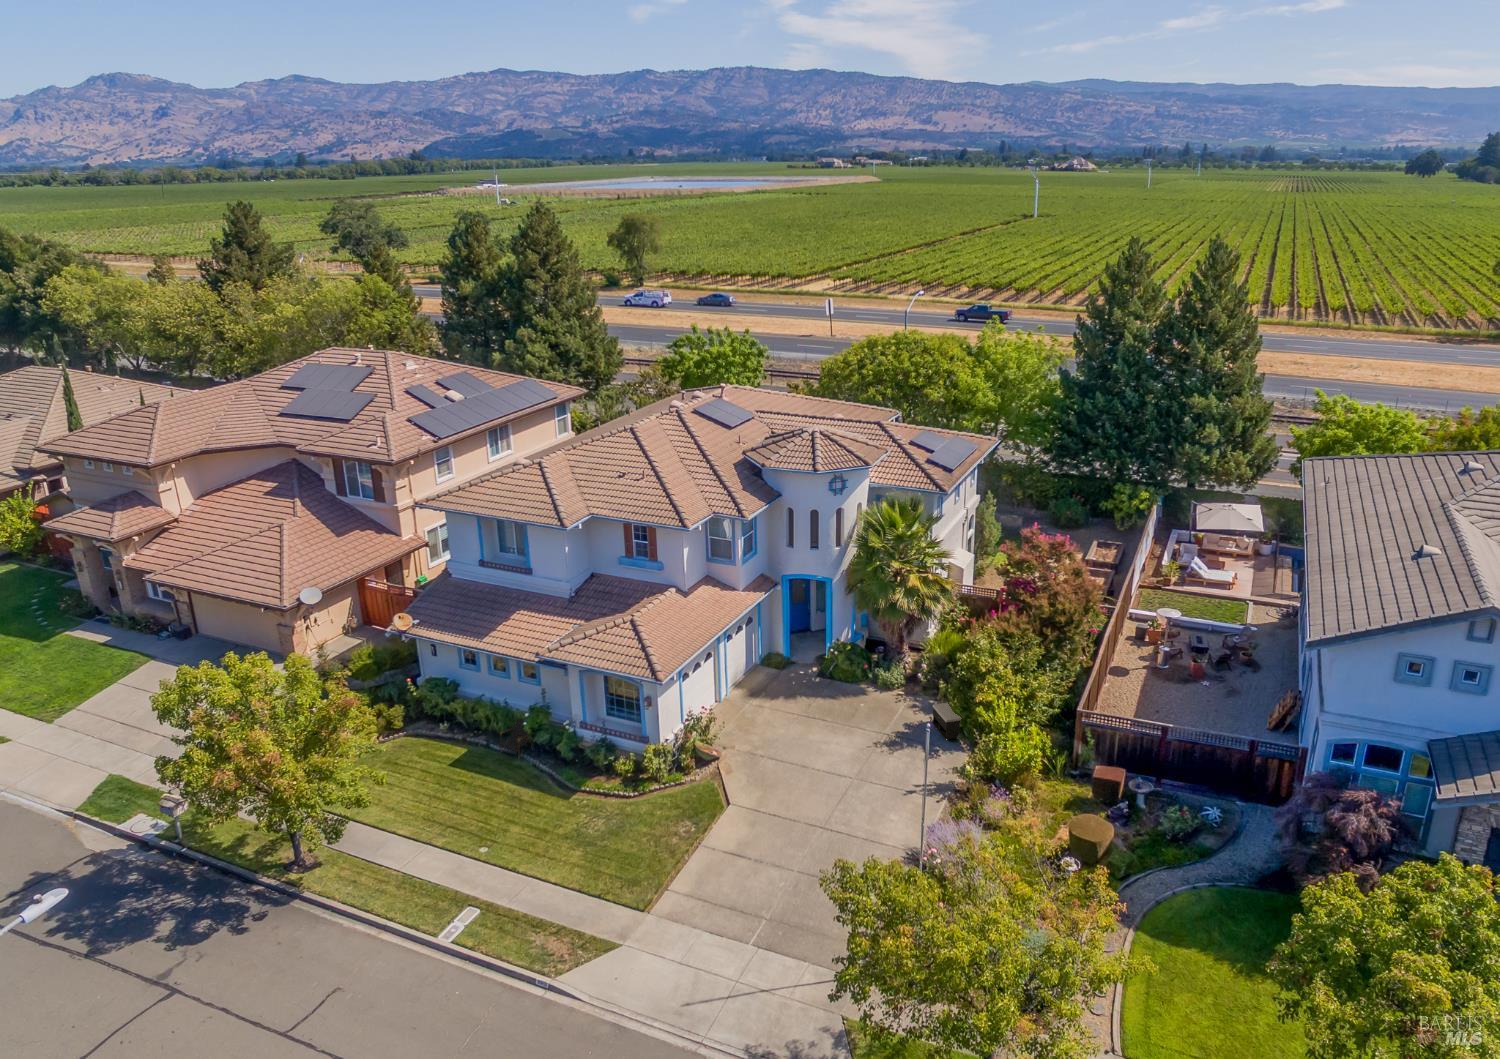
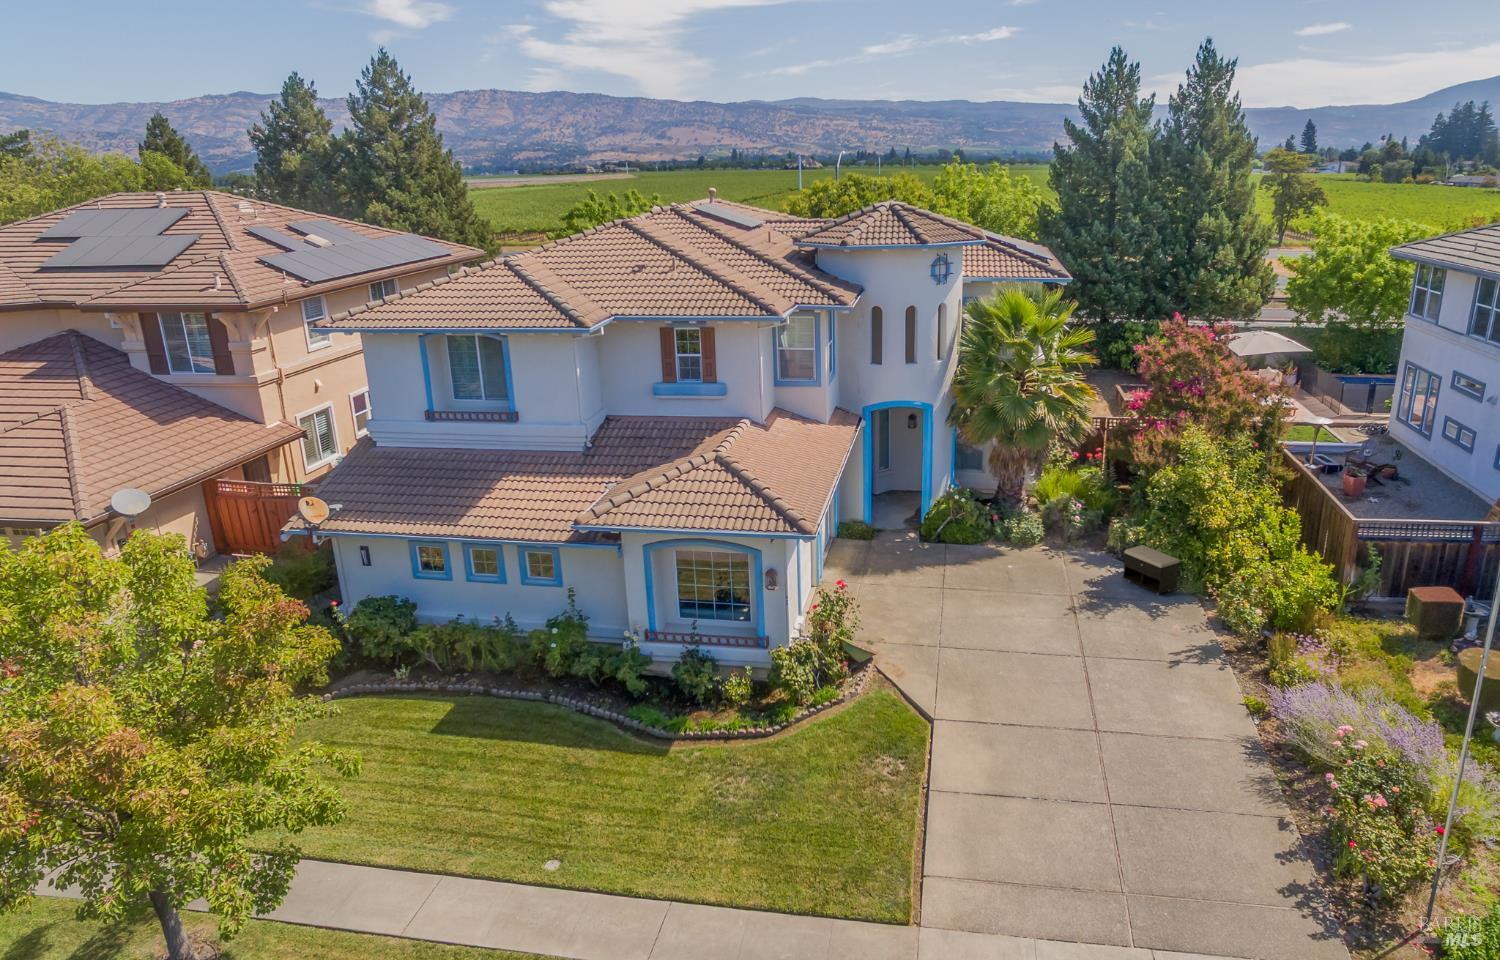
lounge chair: present [499,718,532,756] -> none [511,641,564,706]

